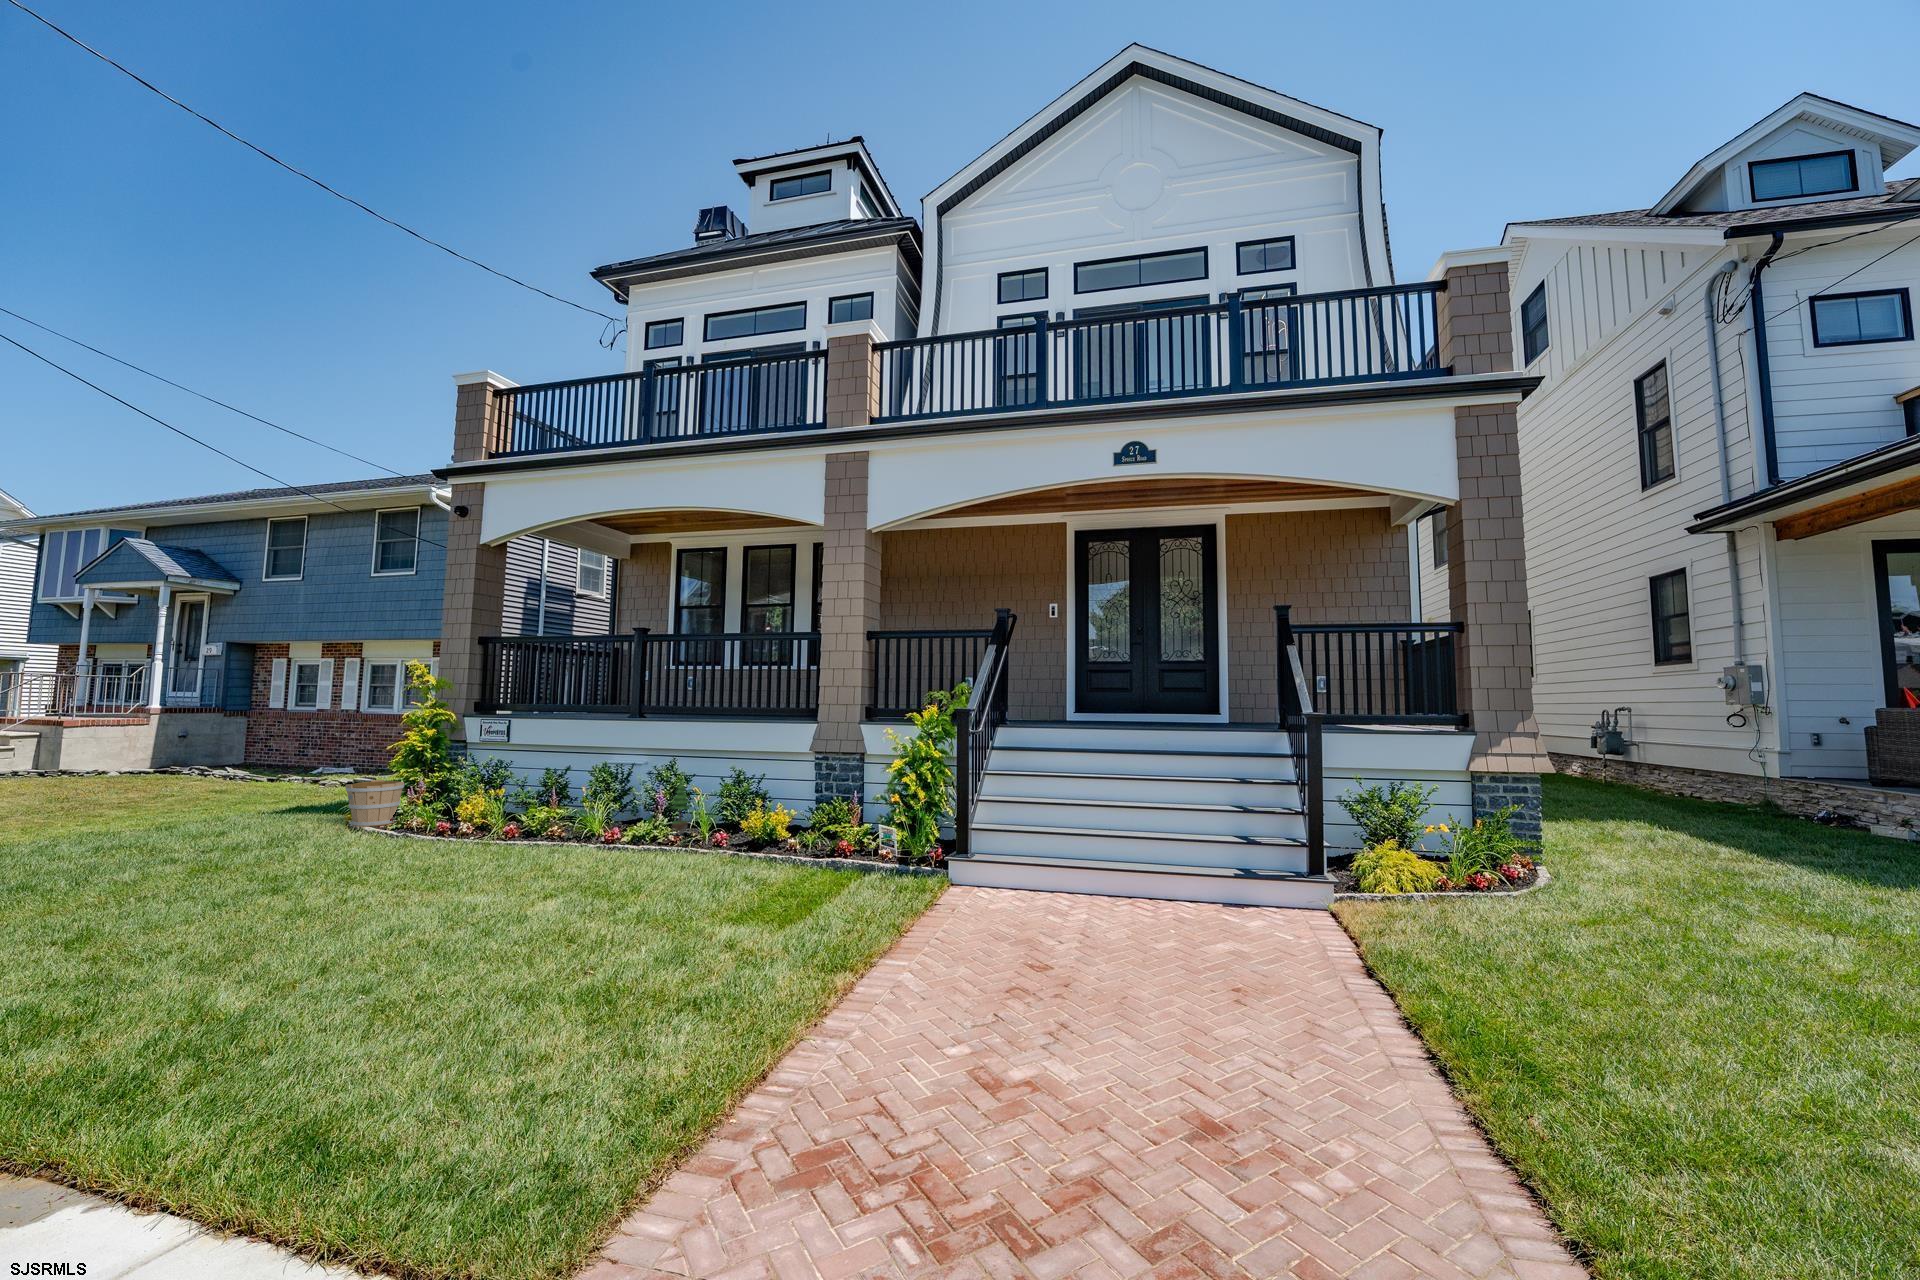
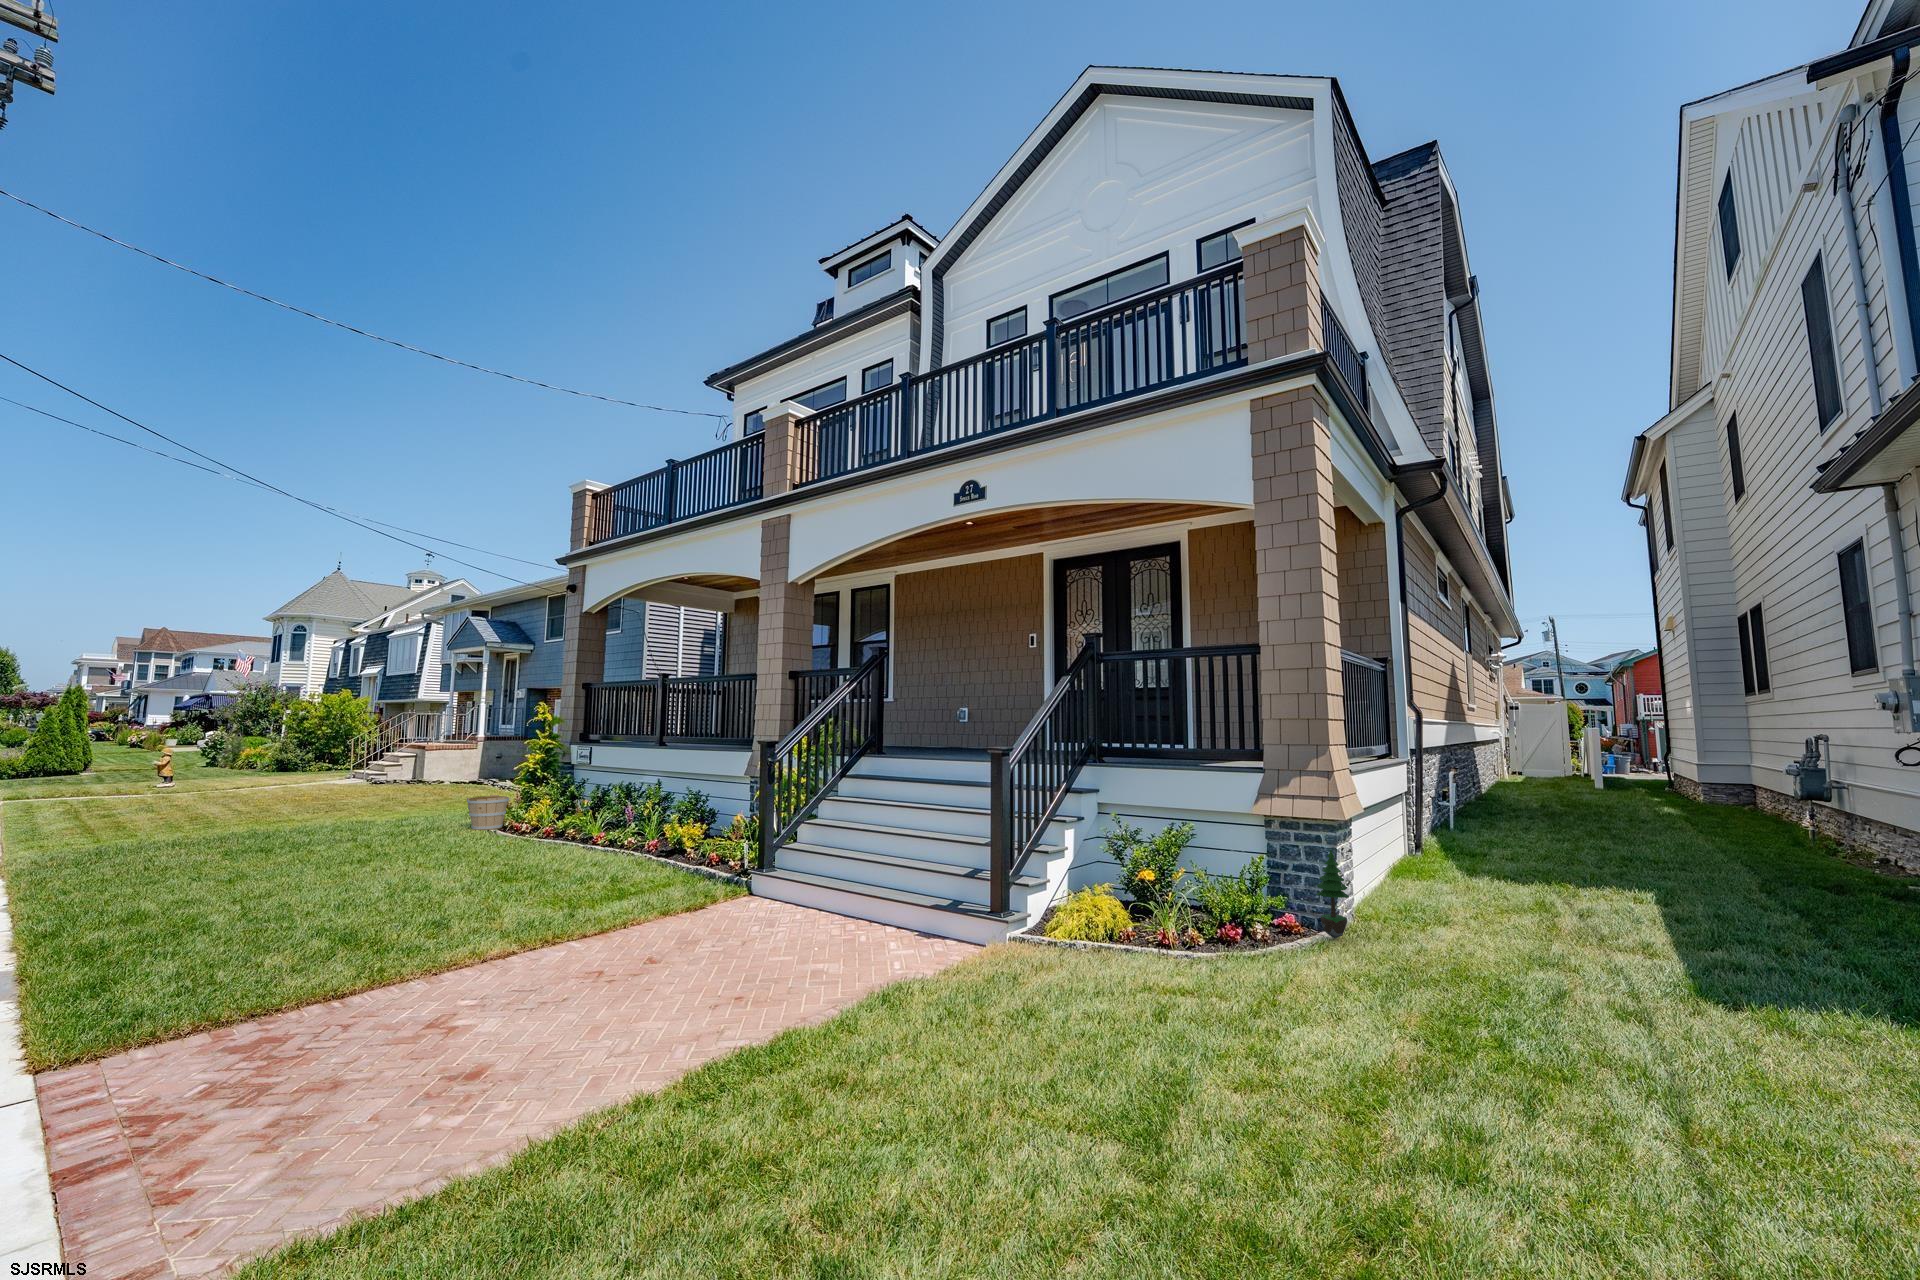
potted tree: present [672,780,690,835] -> present [1316,850,1349,939]

